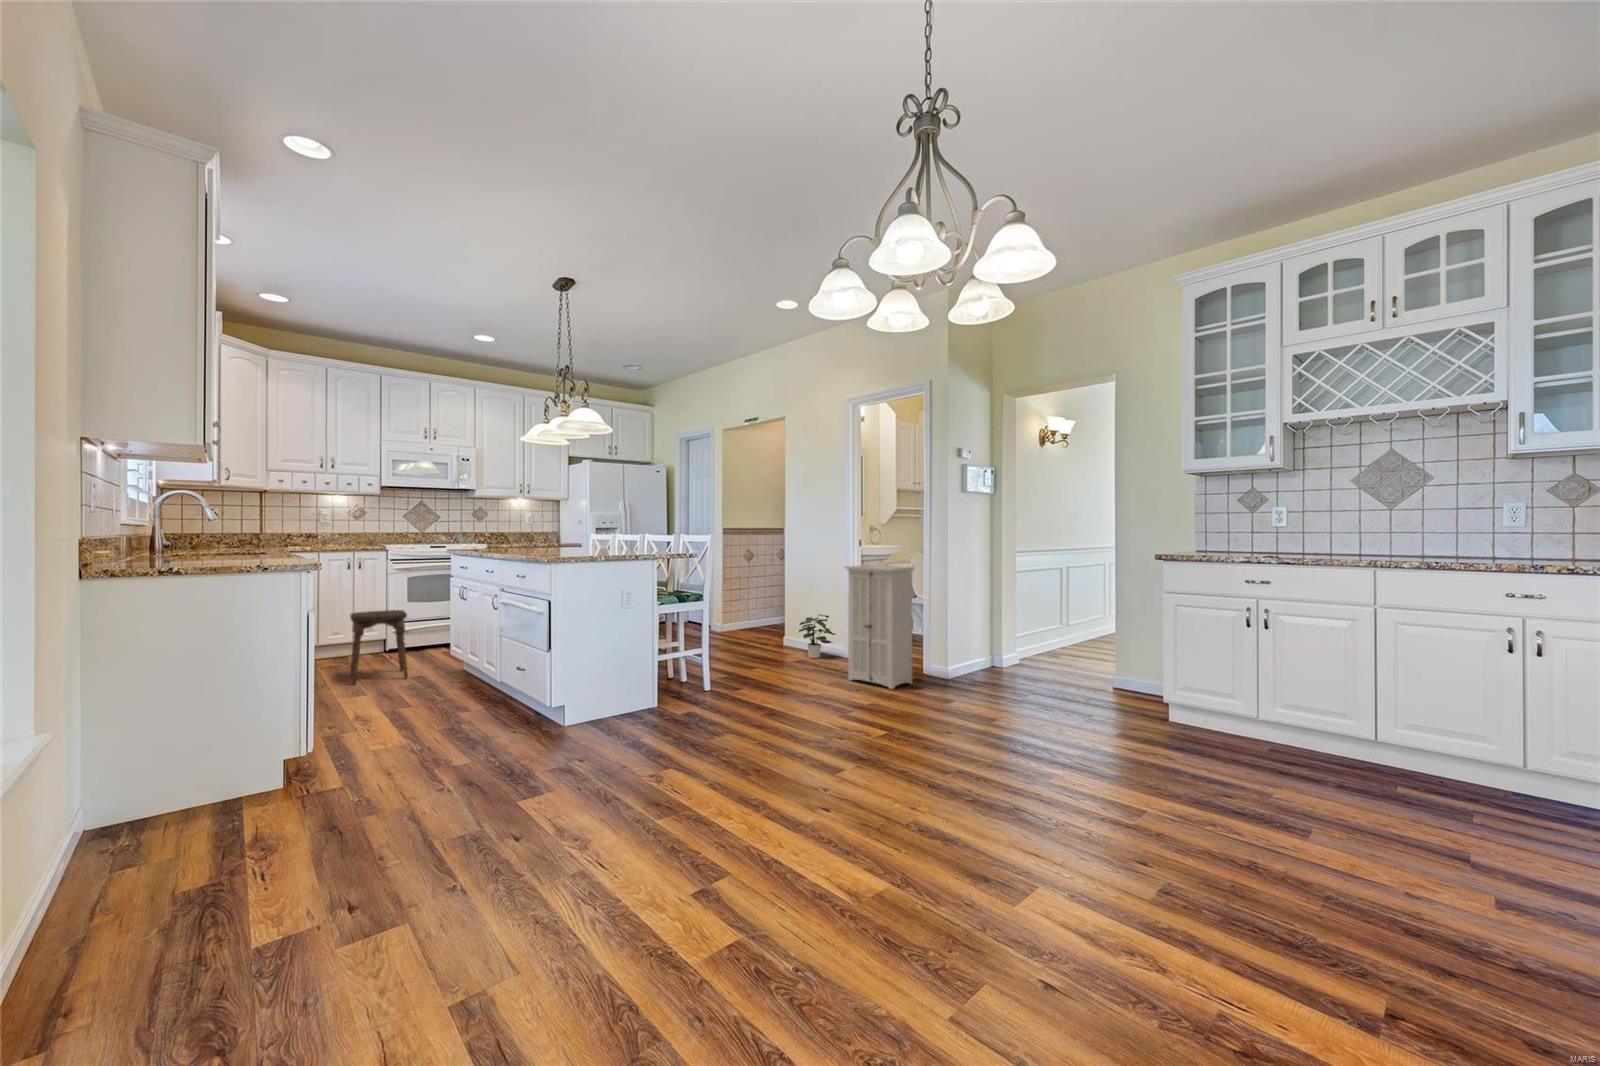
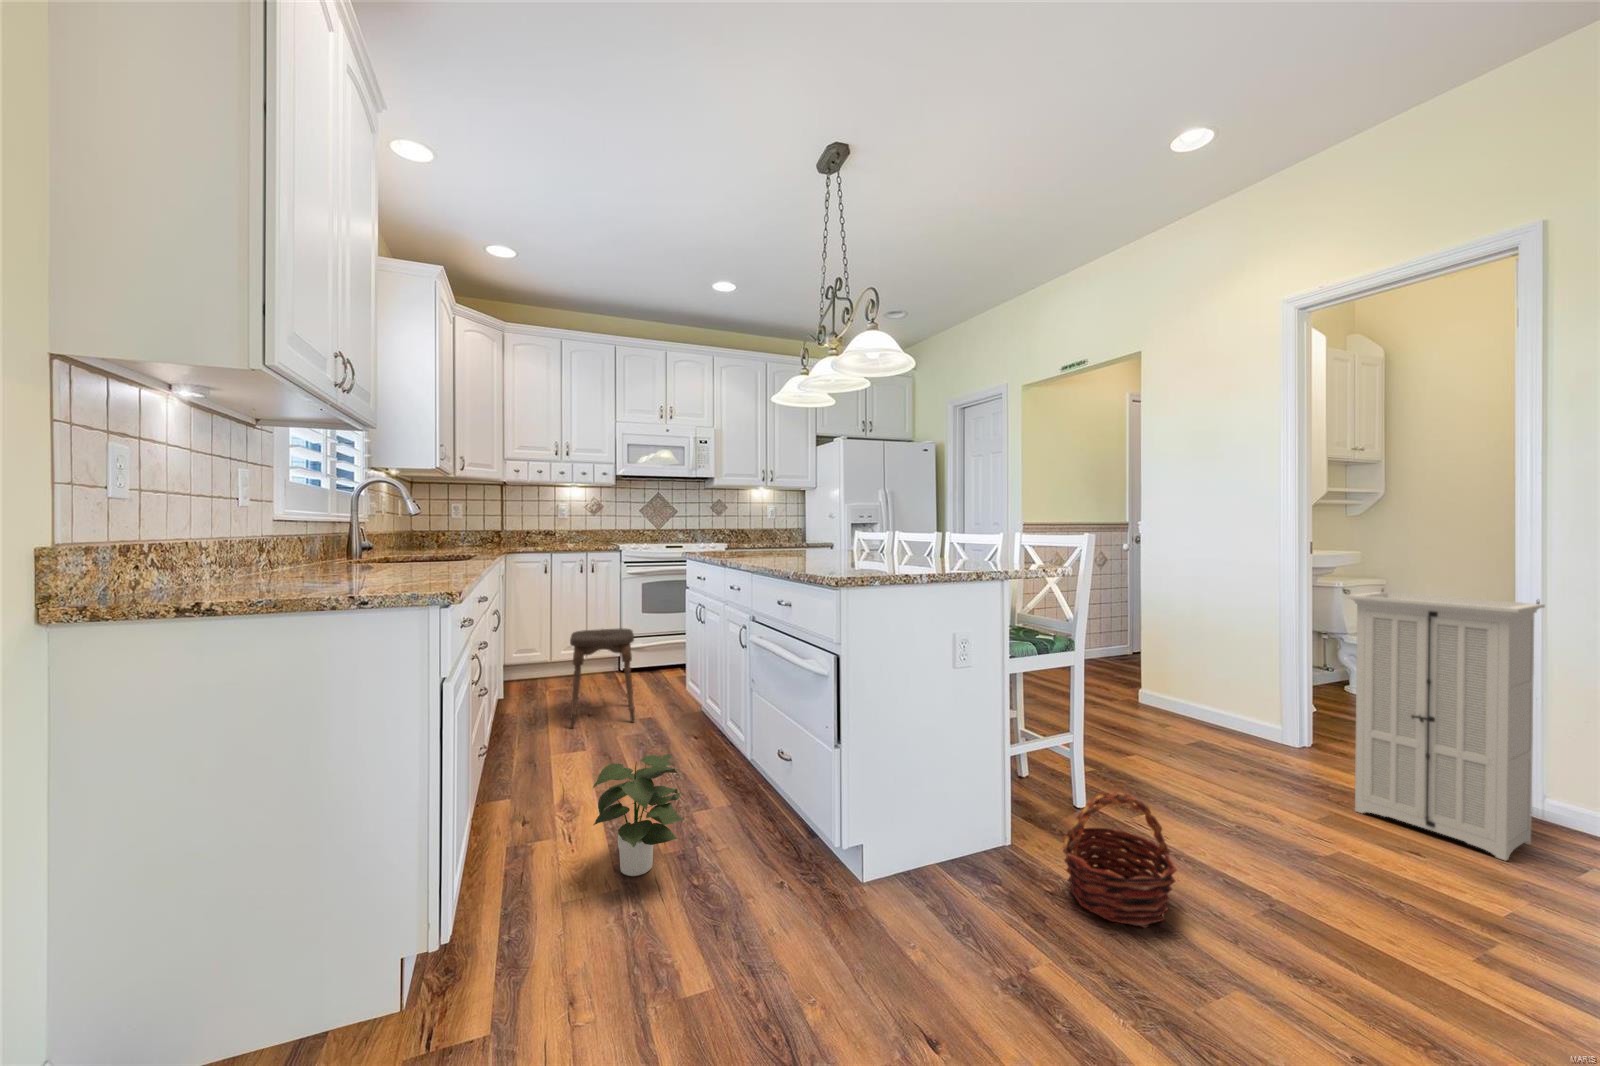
potted plant: present [799,615,835,658] -> present [593,754,684,876]
basket: none [669,662,722,721] -> present [1063,792,1177,926]

